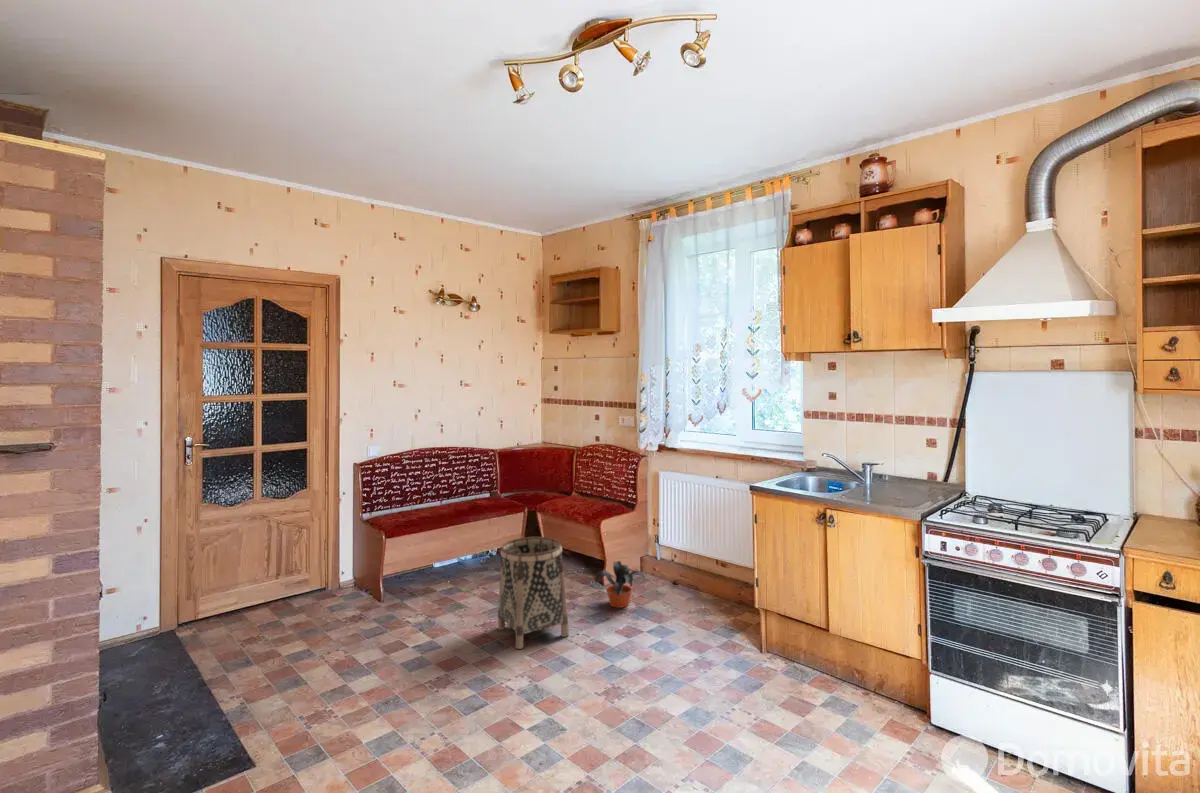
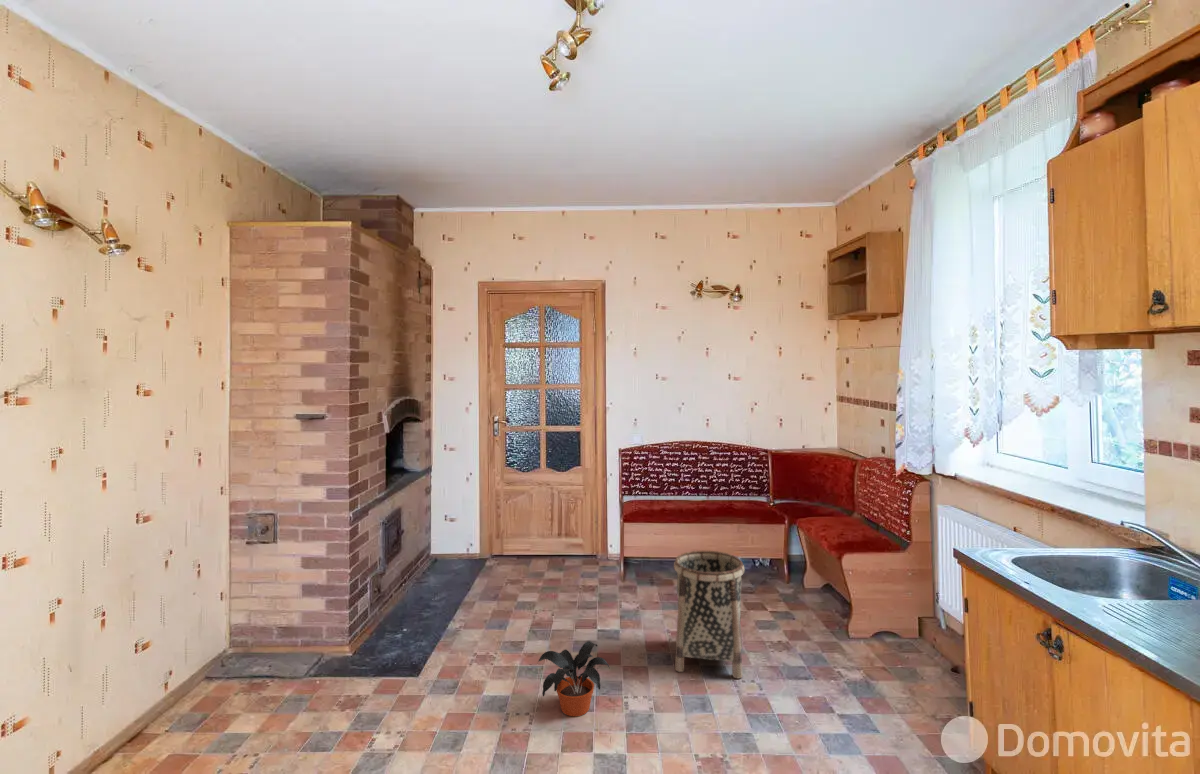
potted plant: present [596,561,644,608] -> present [538,641,609,716]

